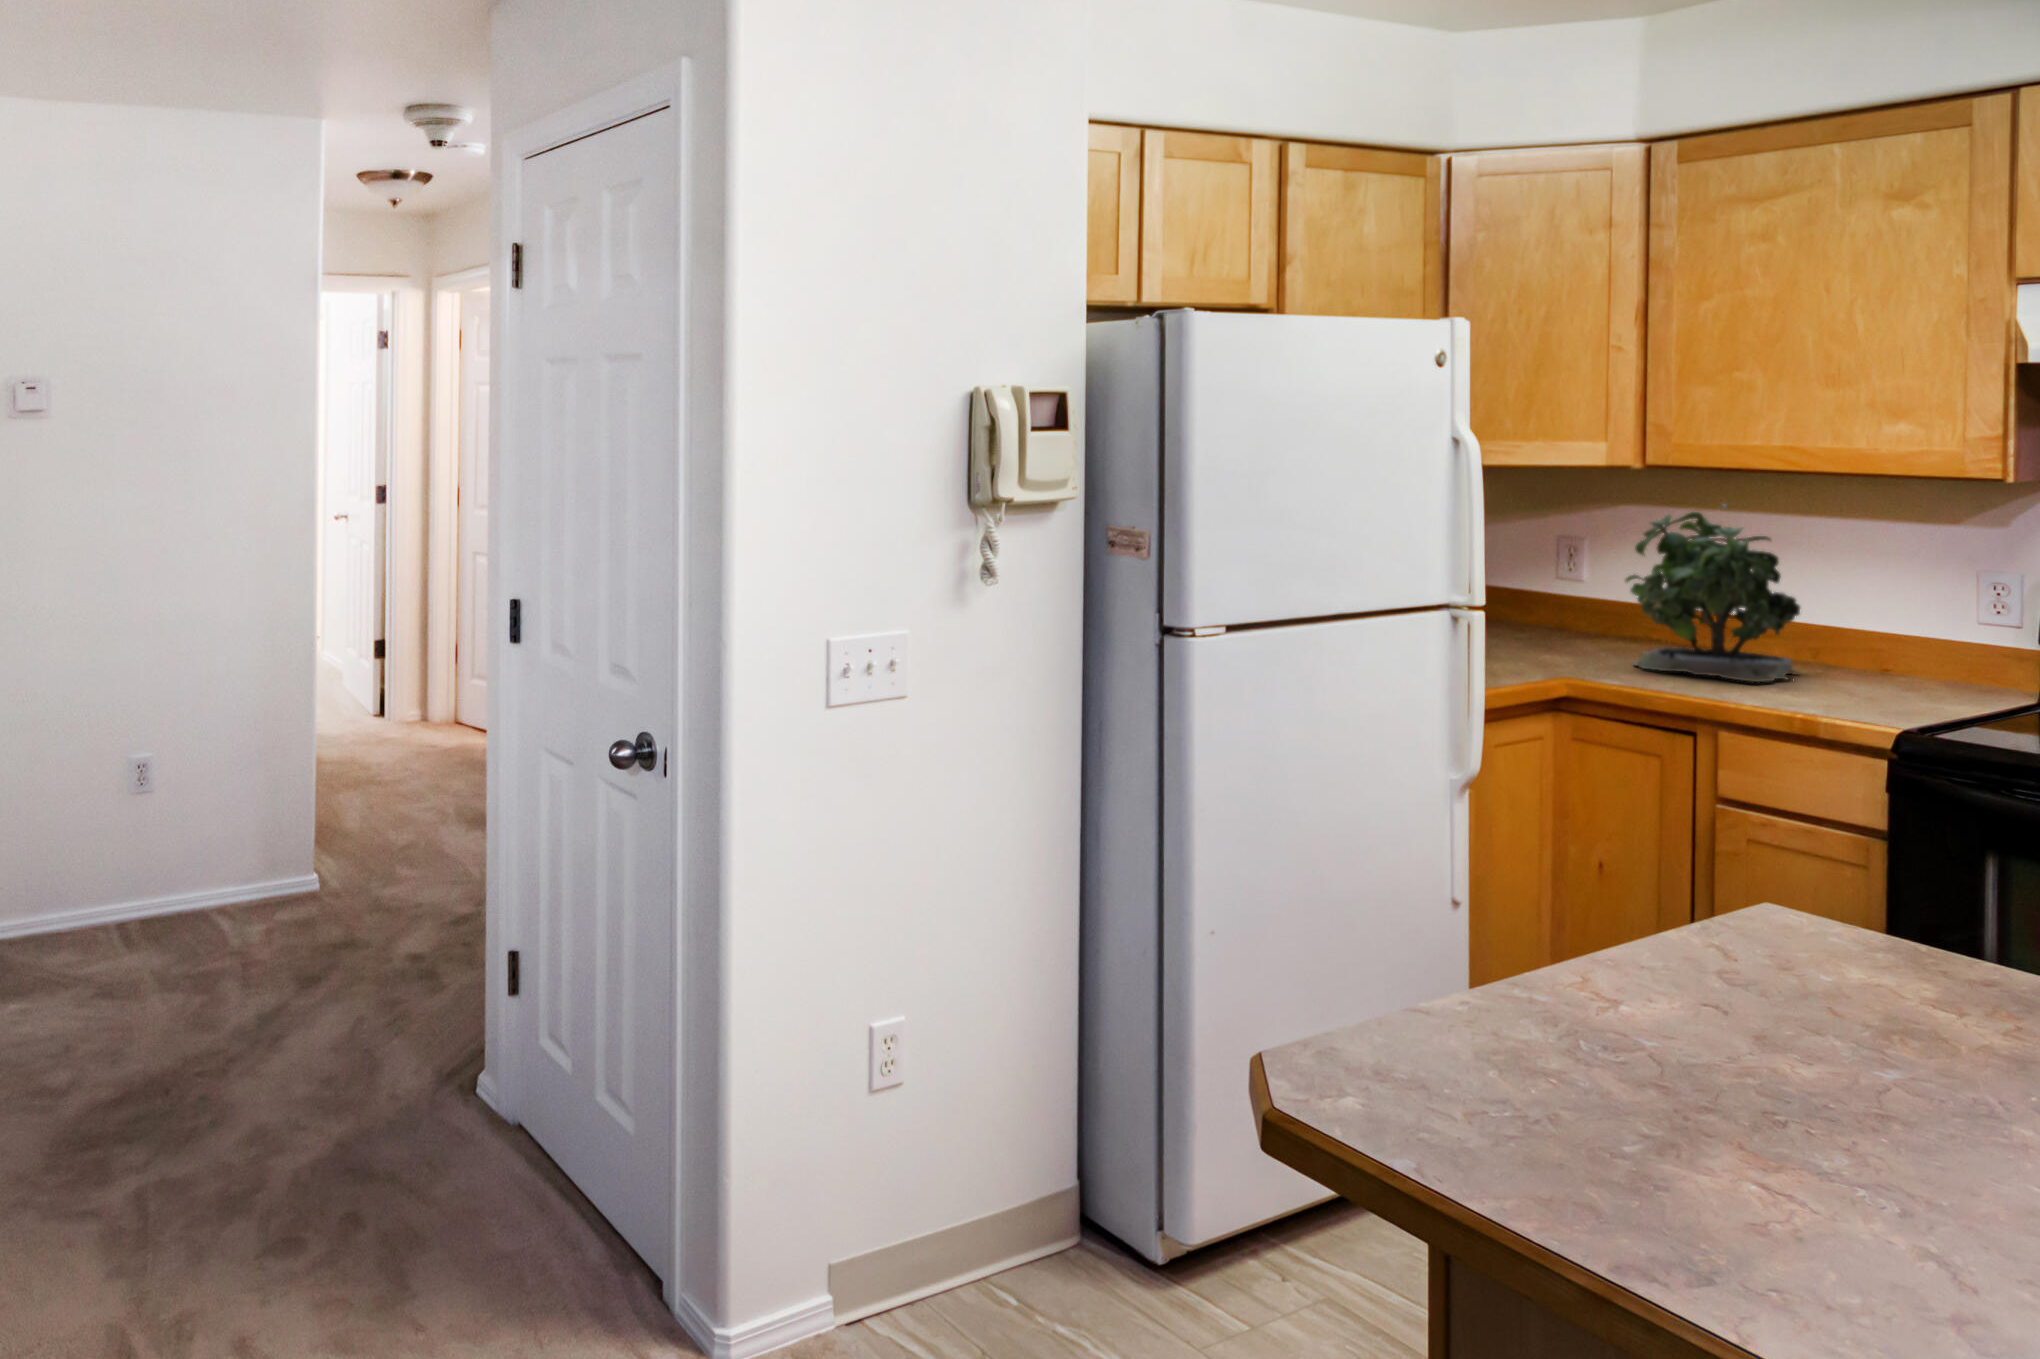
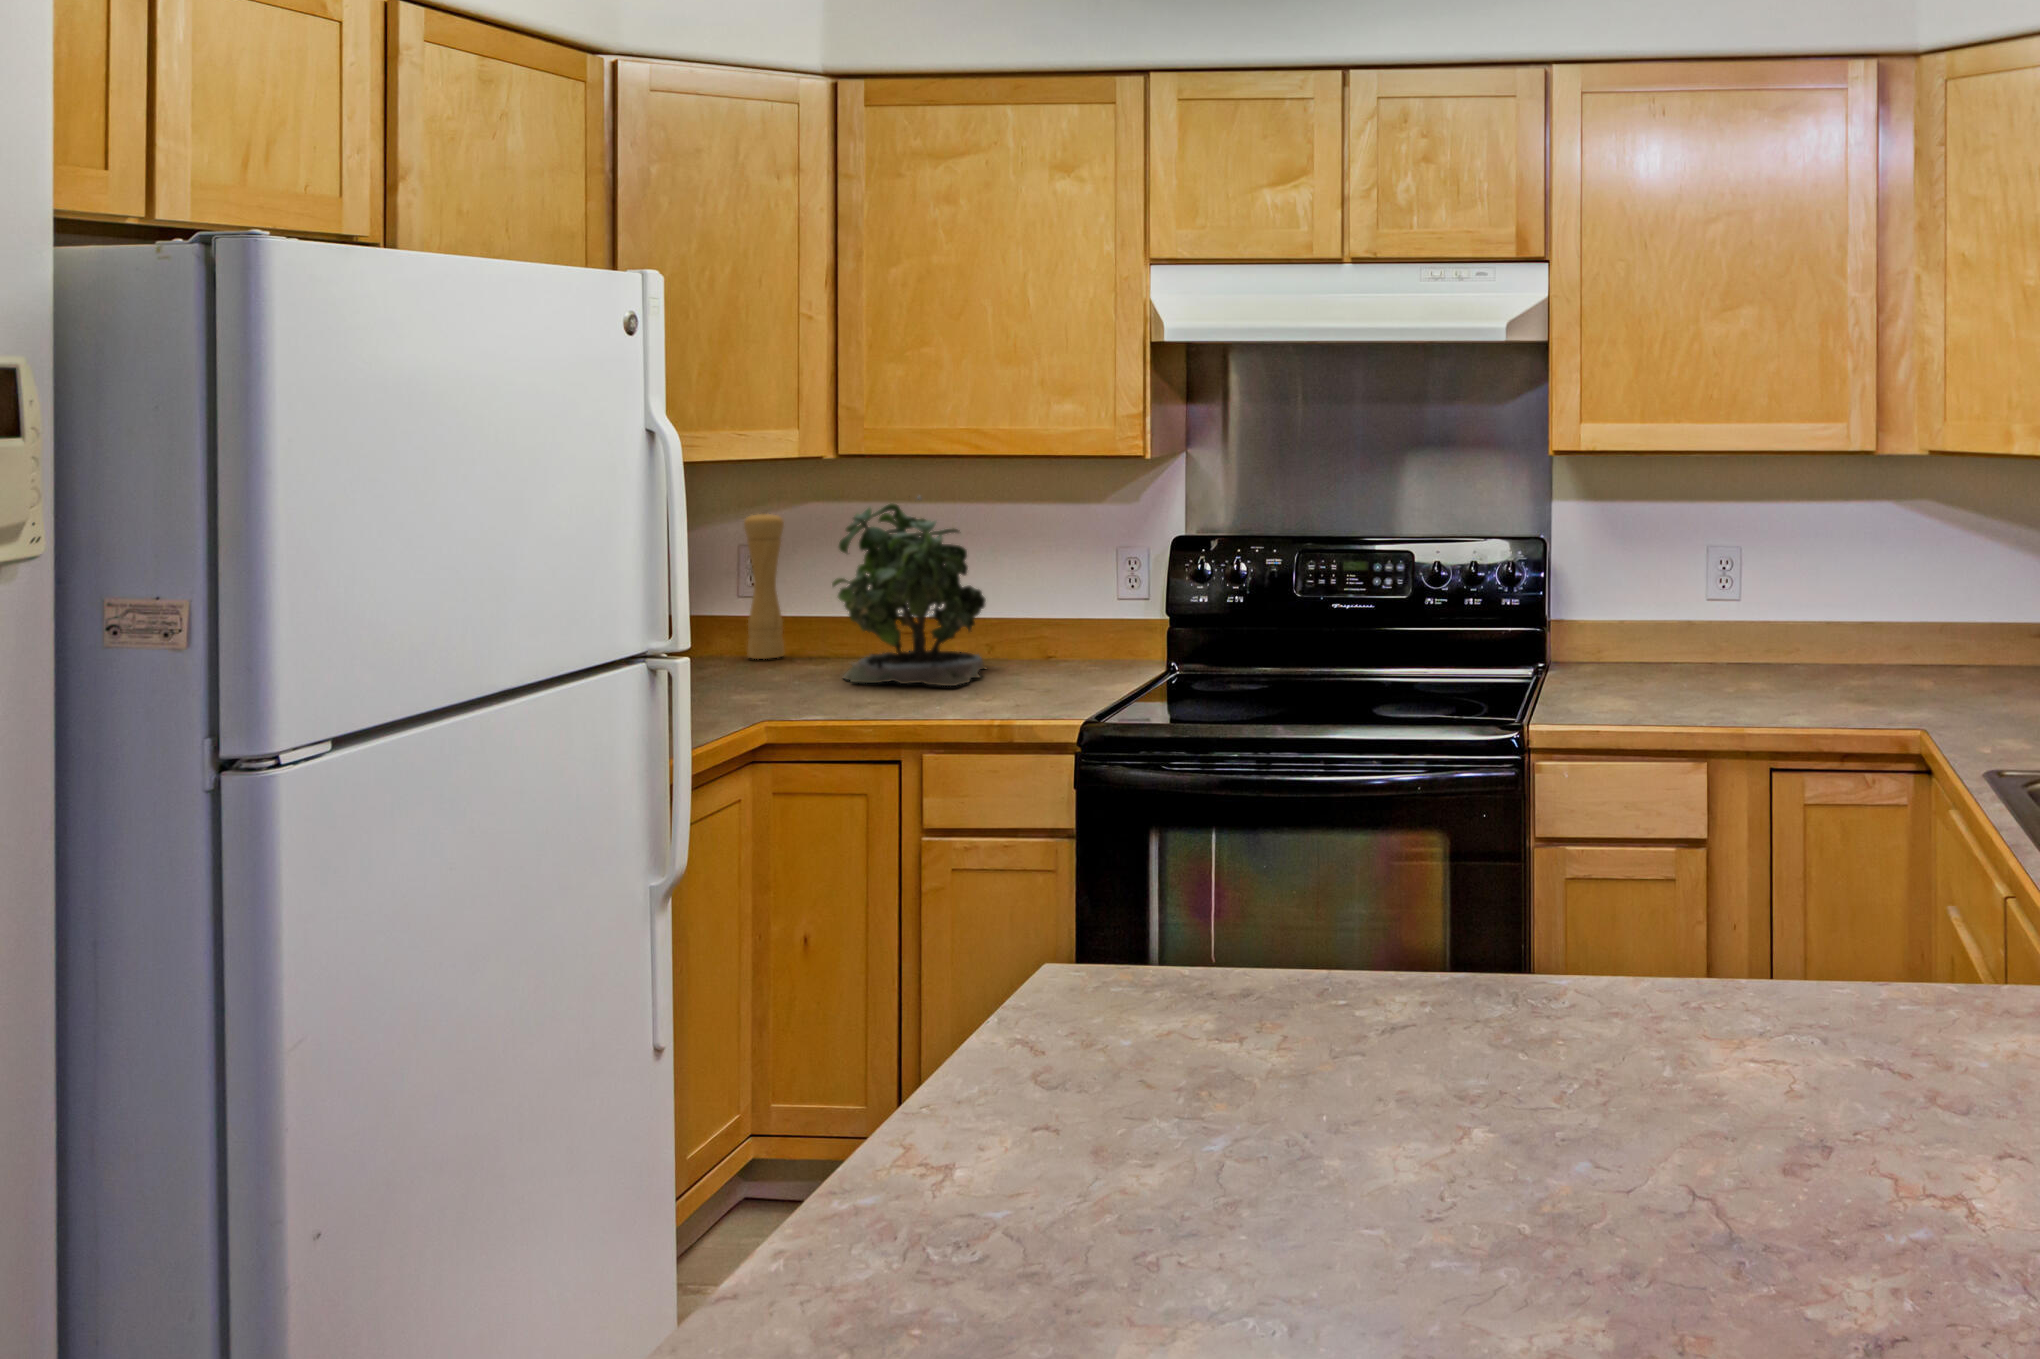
pepper mill: none [1542,519,1582,645] -> present [744,512,784,659]

